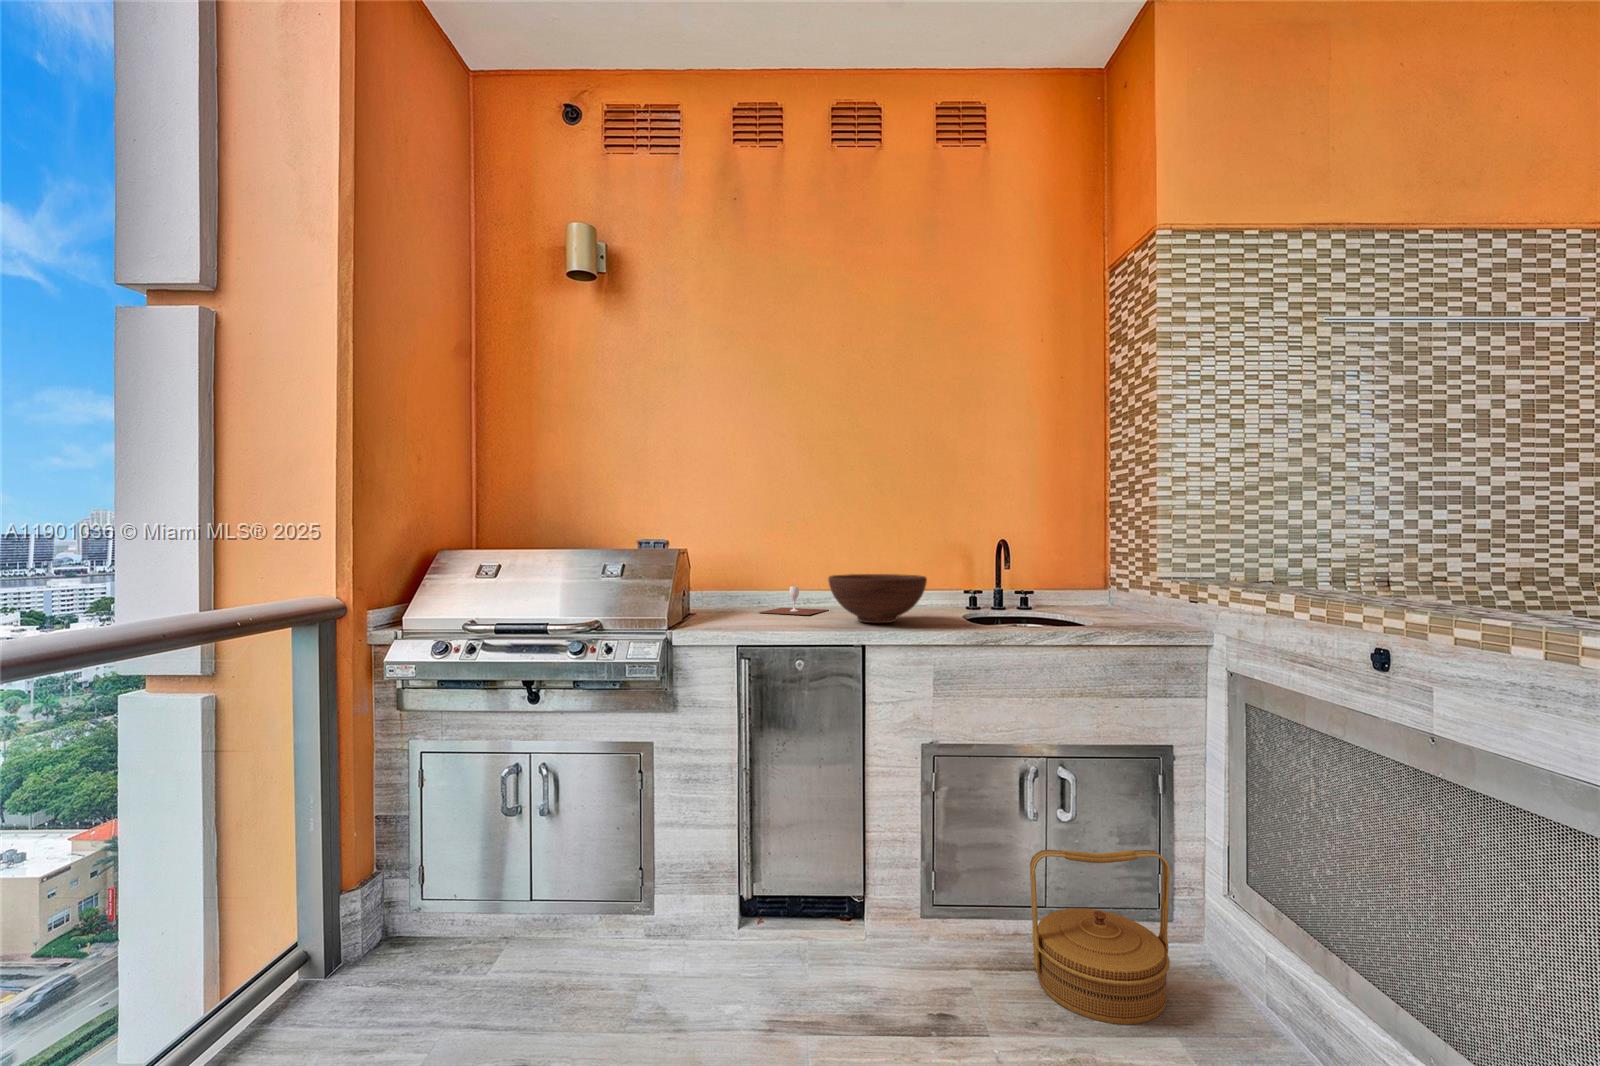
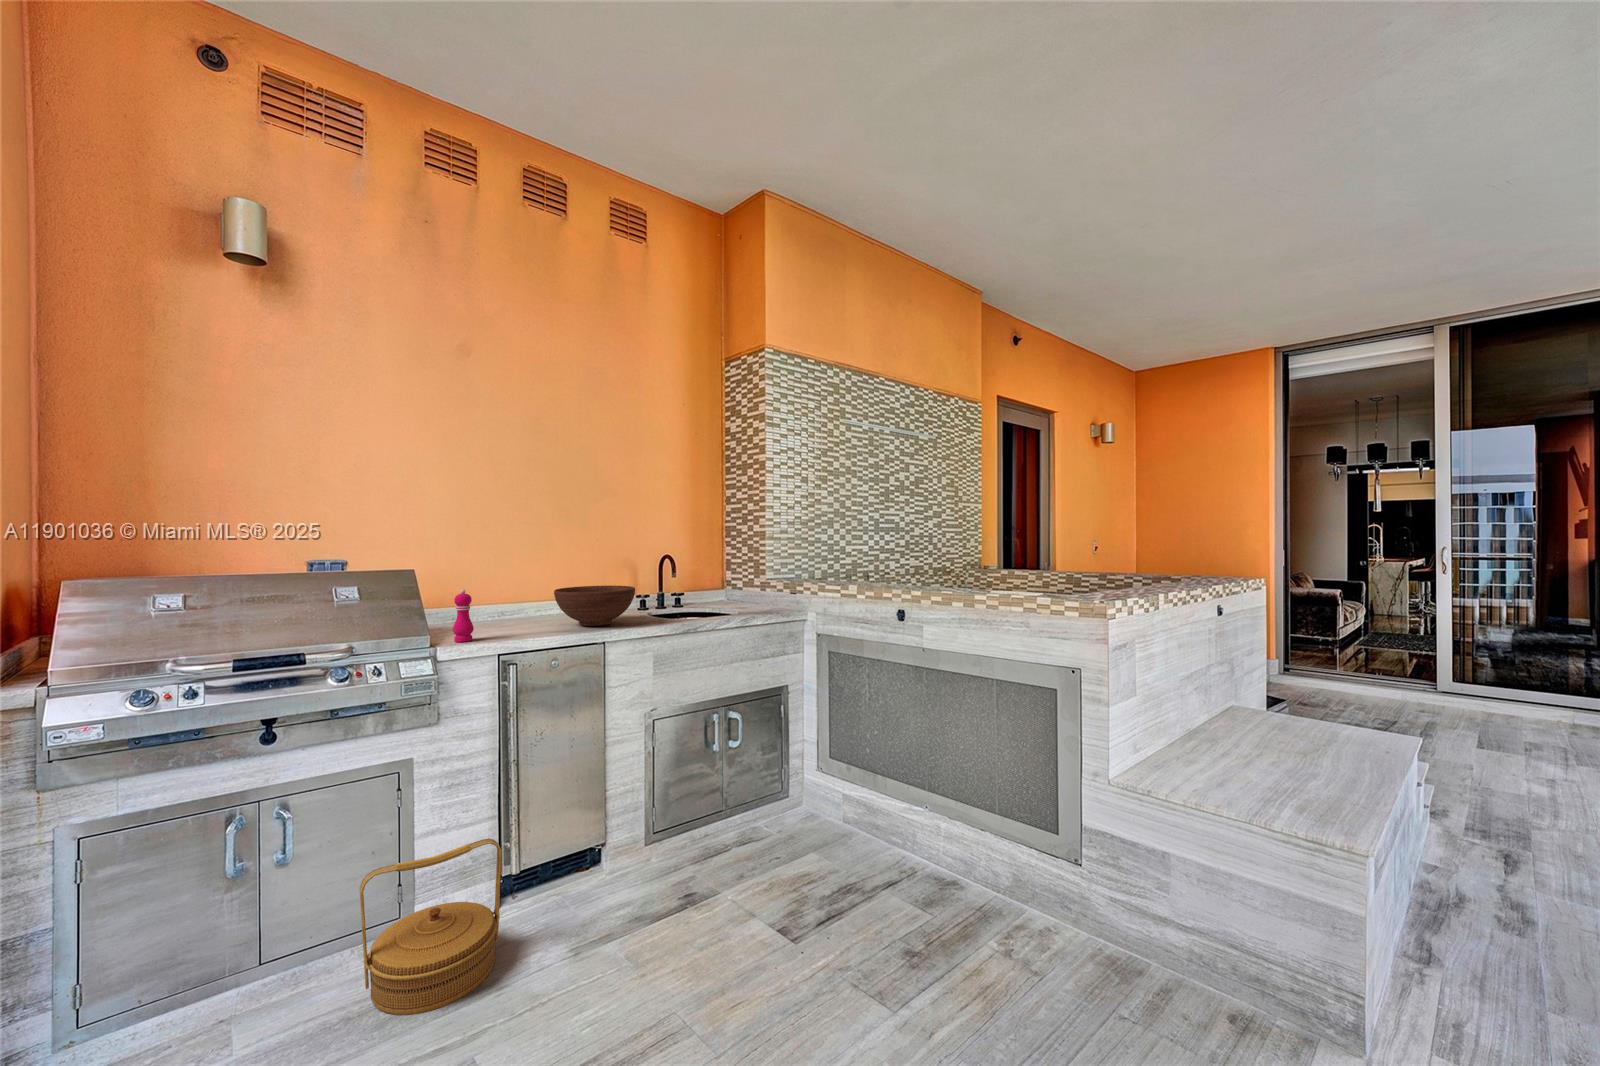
pepper mill: none [709,567,730,625] -> present [453,589,474,642]
wine glass: present [759,586,827,615] -> none [473,601,532,627]
woven basket: present [1030,850,1170,1025] -> present [359,838,502,1015]

